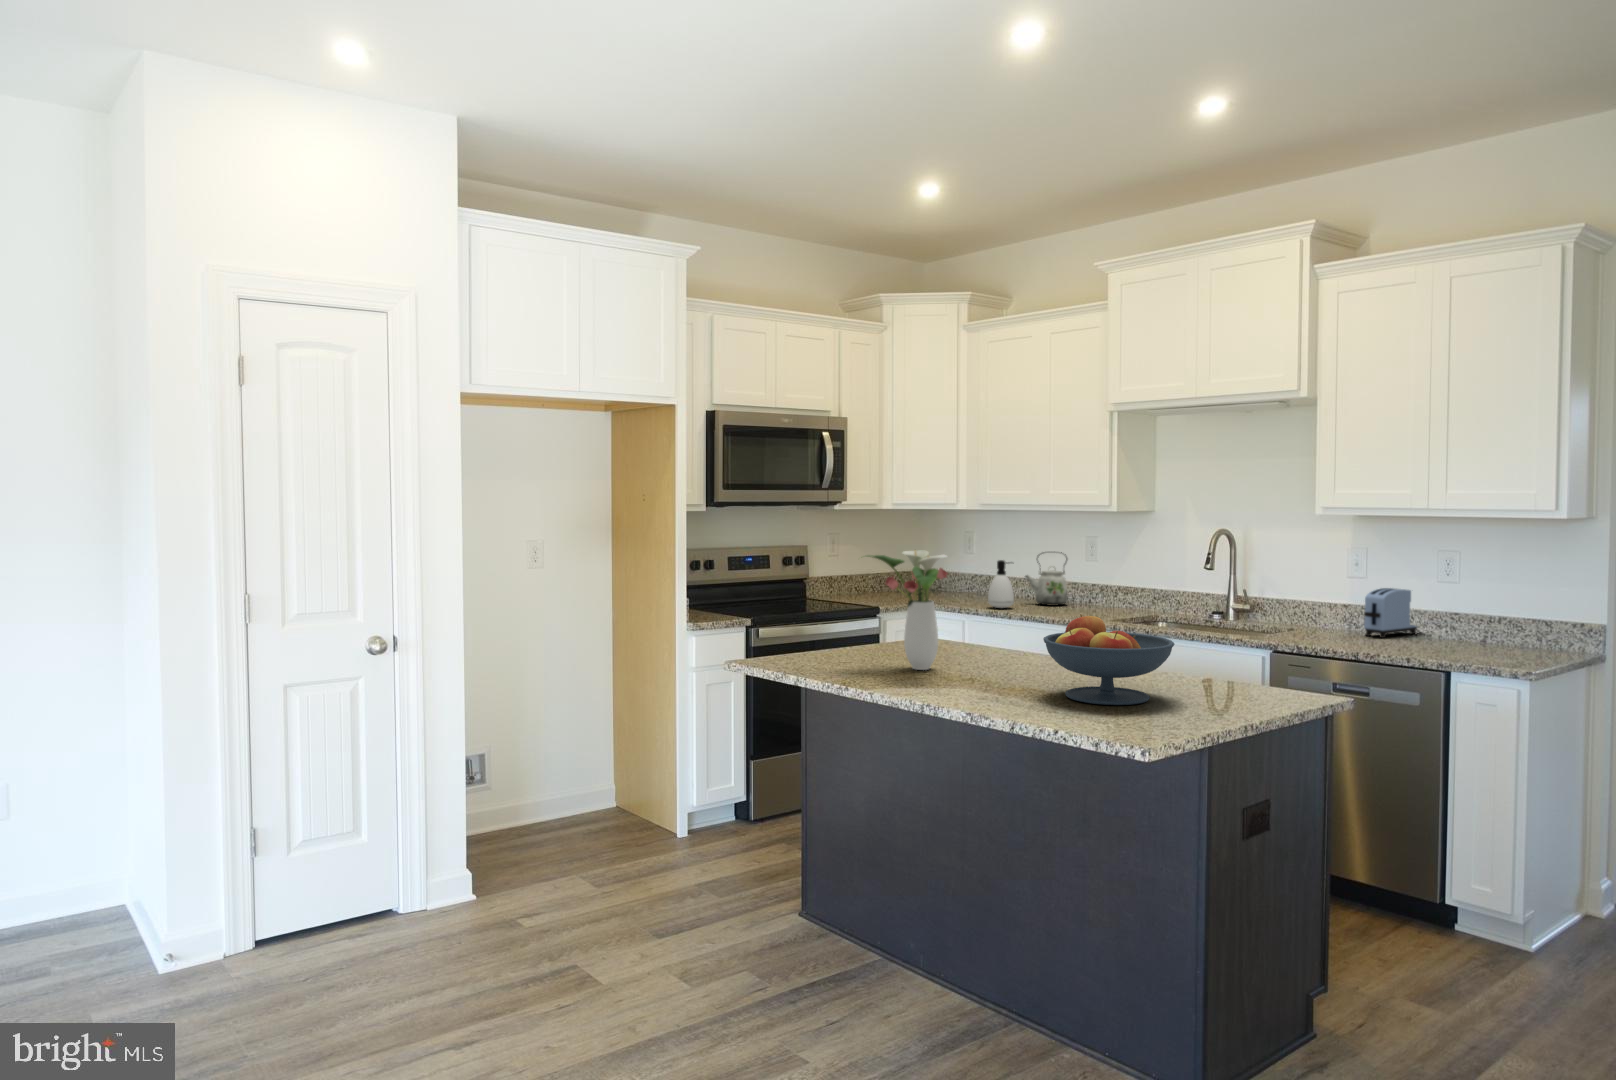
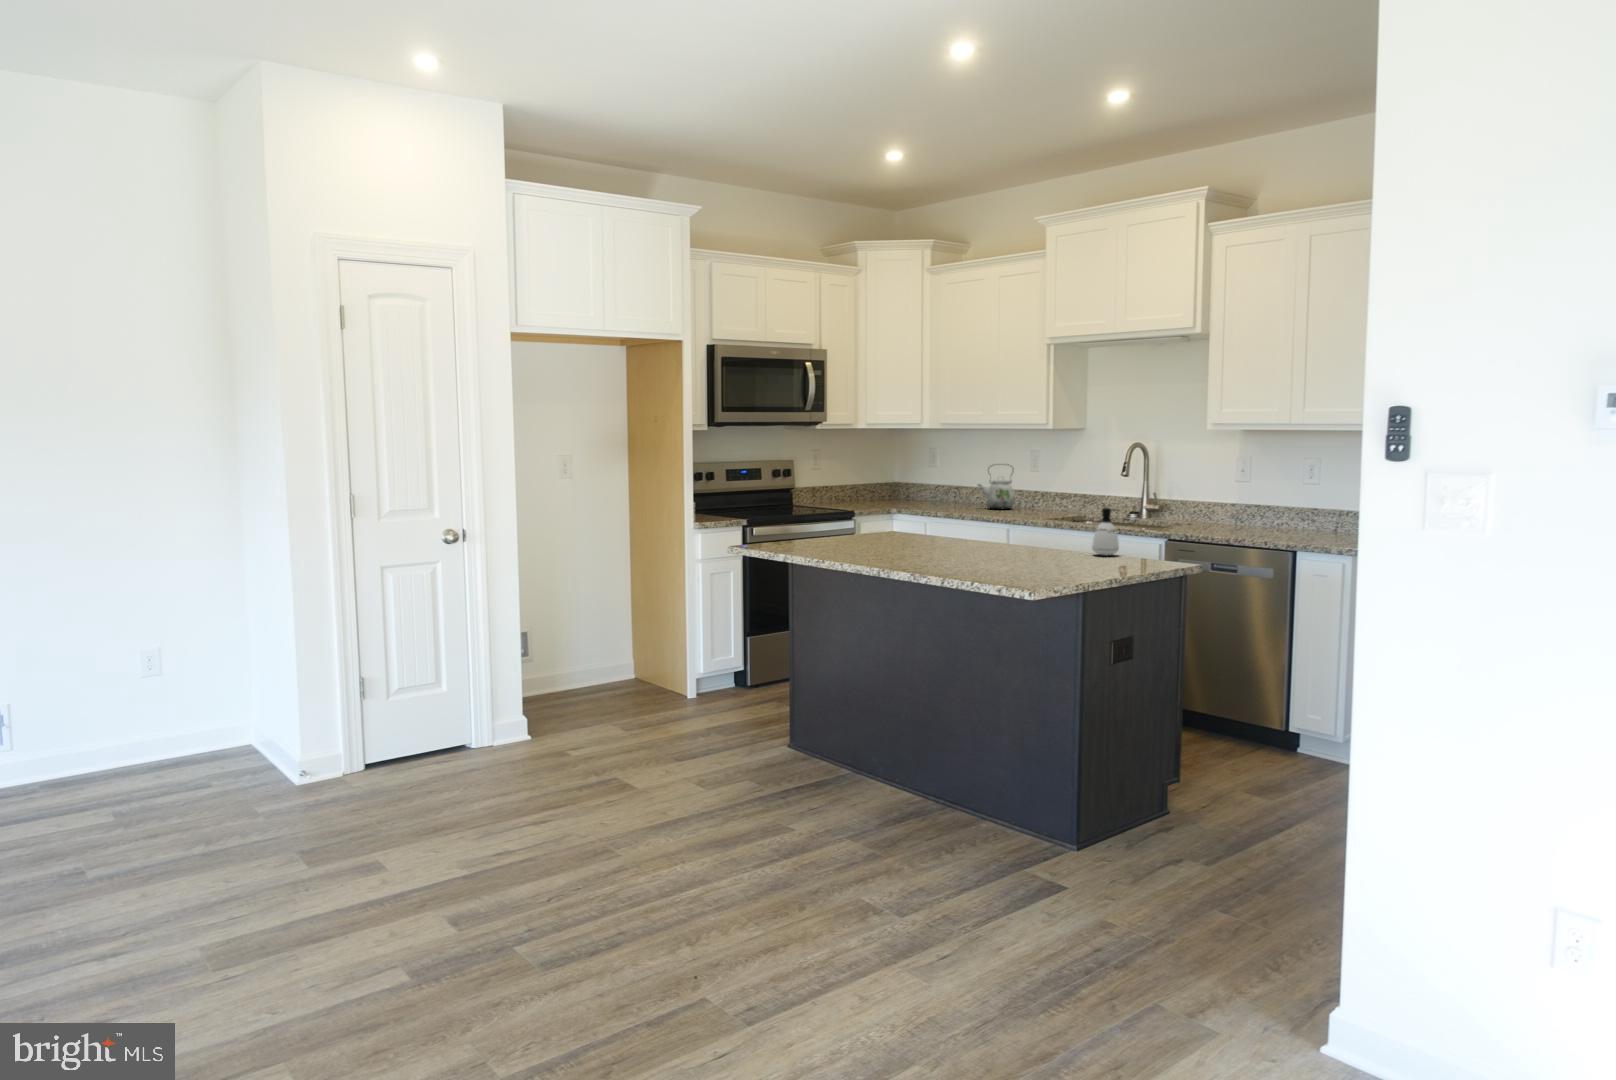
flower arrangement: present [867,551,947,670] -> none [832,457,903,550]
soap dispenser: present [988,560,1014,608] -> present [1092,508,1119,556]
toaster: present [1364,588,1417,638] -> none [1243,490,1290,530]
fruit bowl: present [1043,614,1175,705] -> none [971,504,1067,569]

